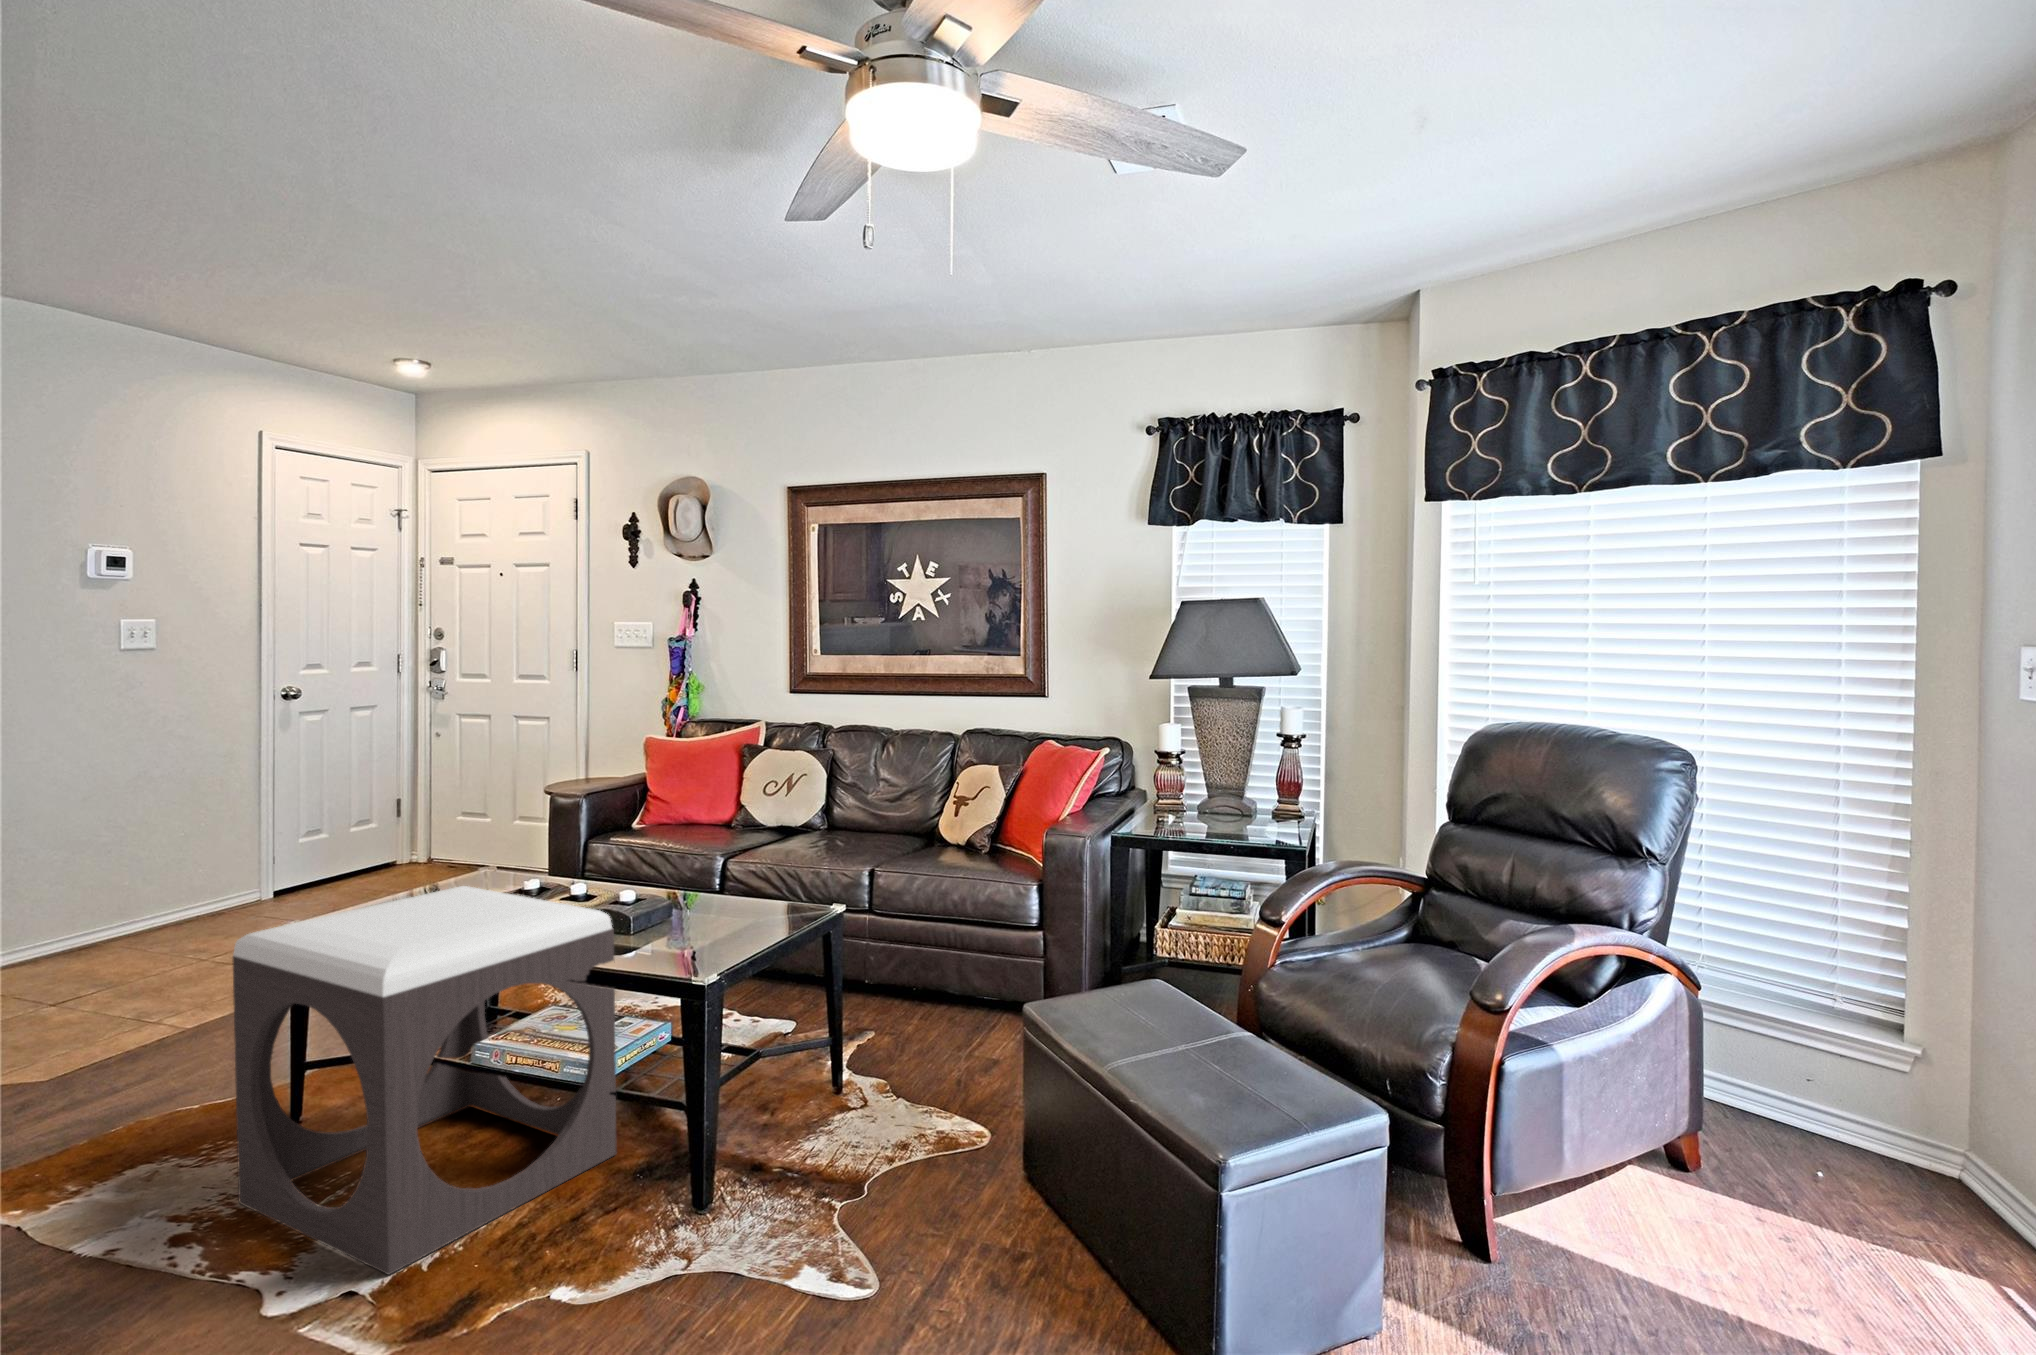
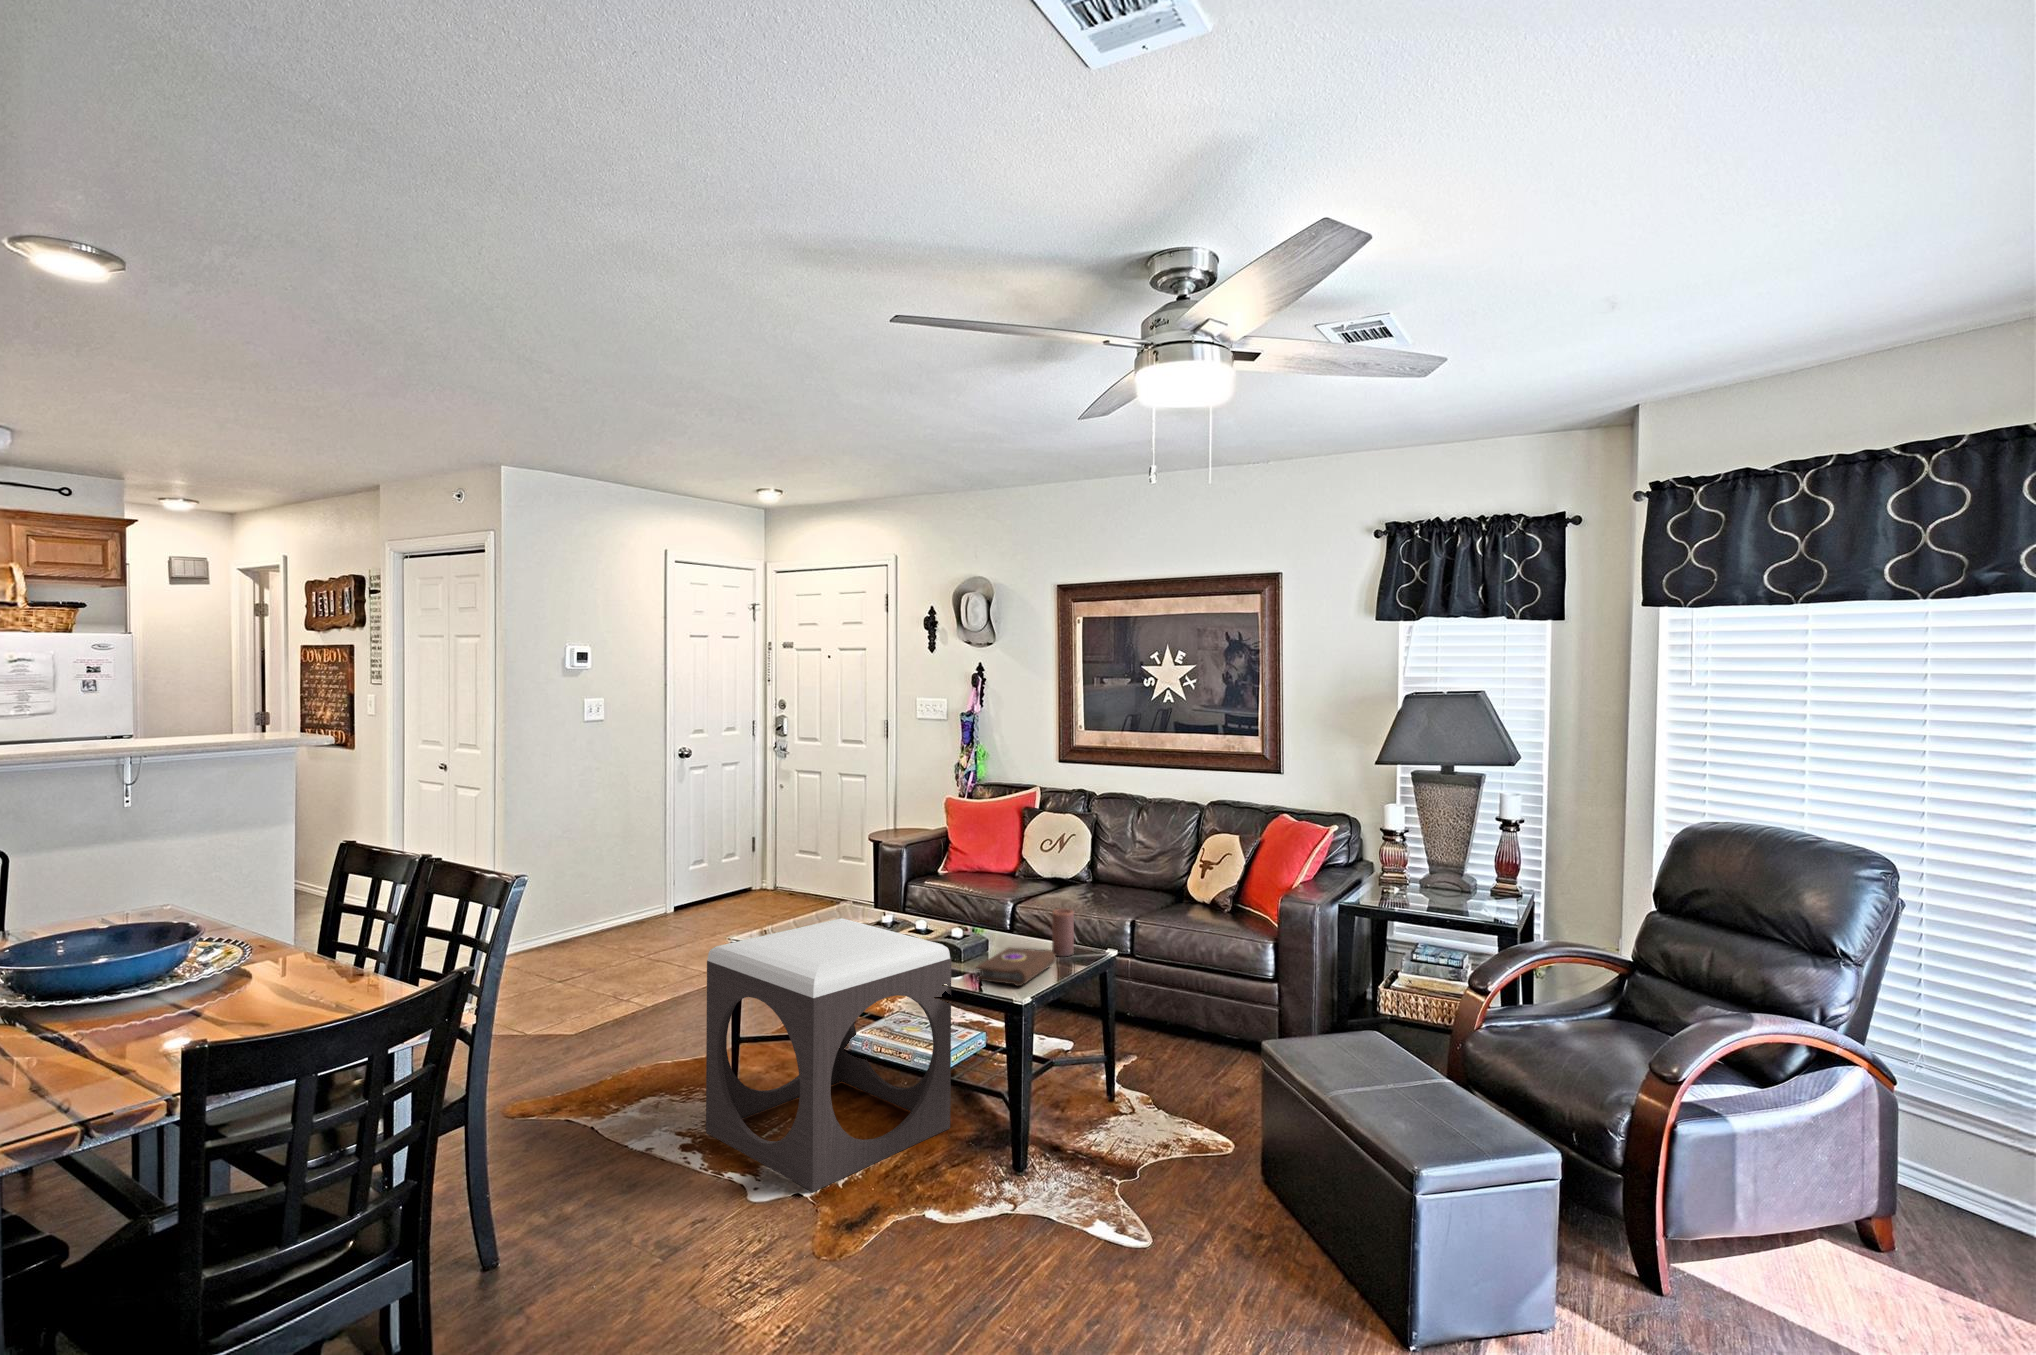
candle: none [761,857,789,917] -> present [1052,909,1074,956]
book: none [650,909,763,959] -> present [976,948,1056,986]

